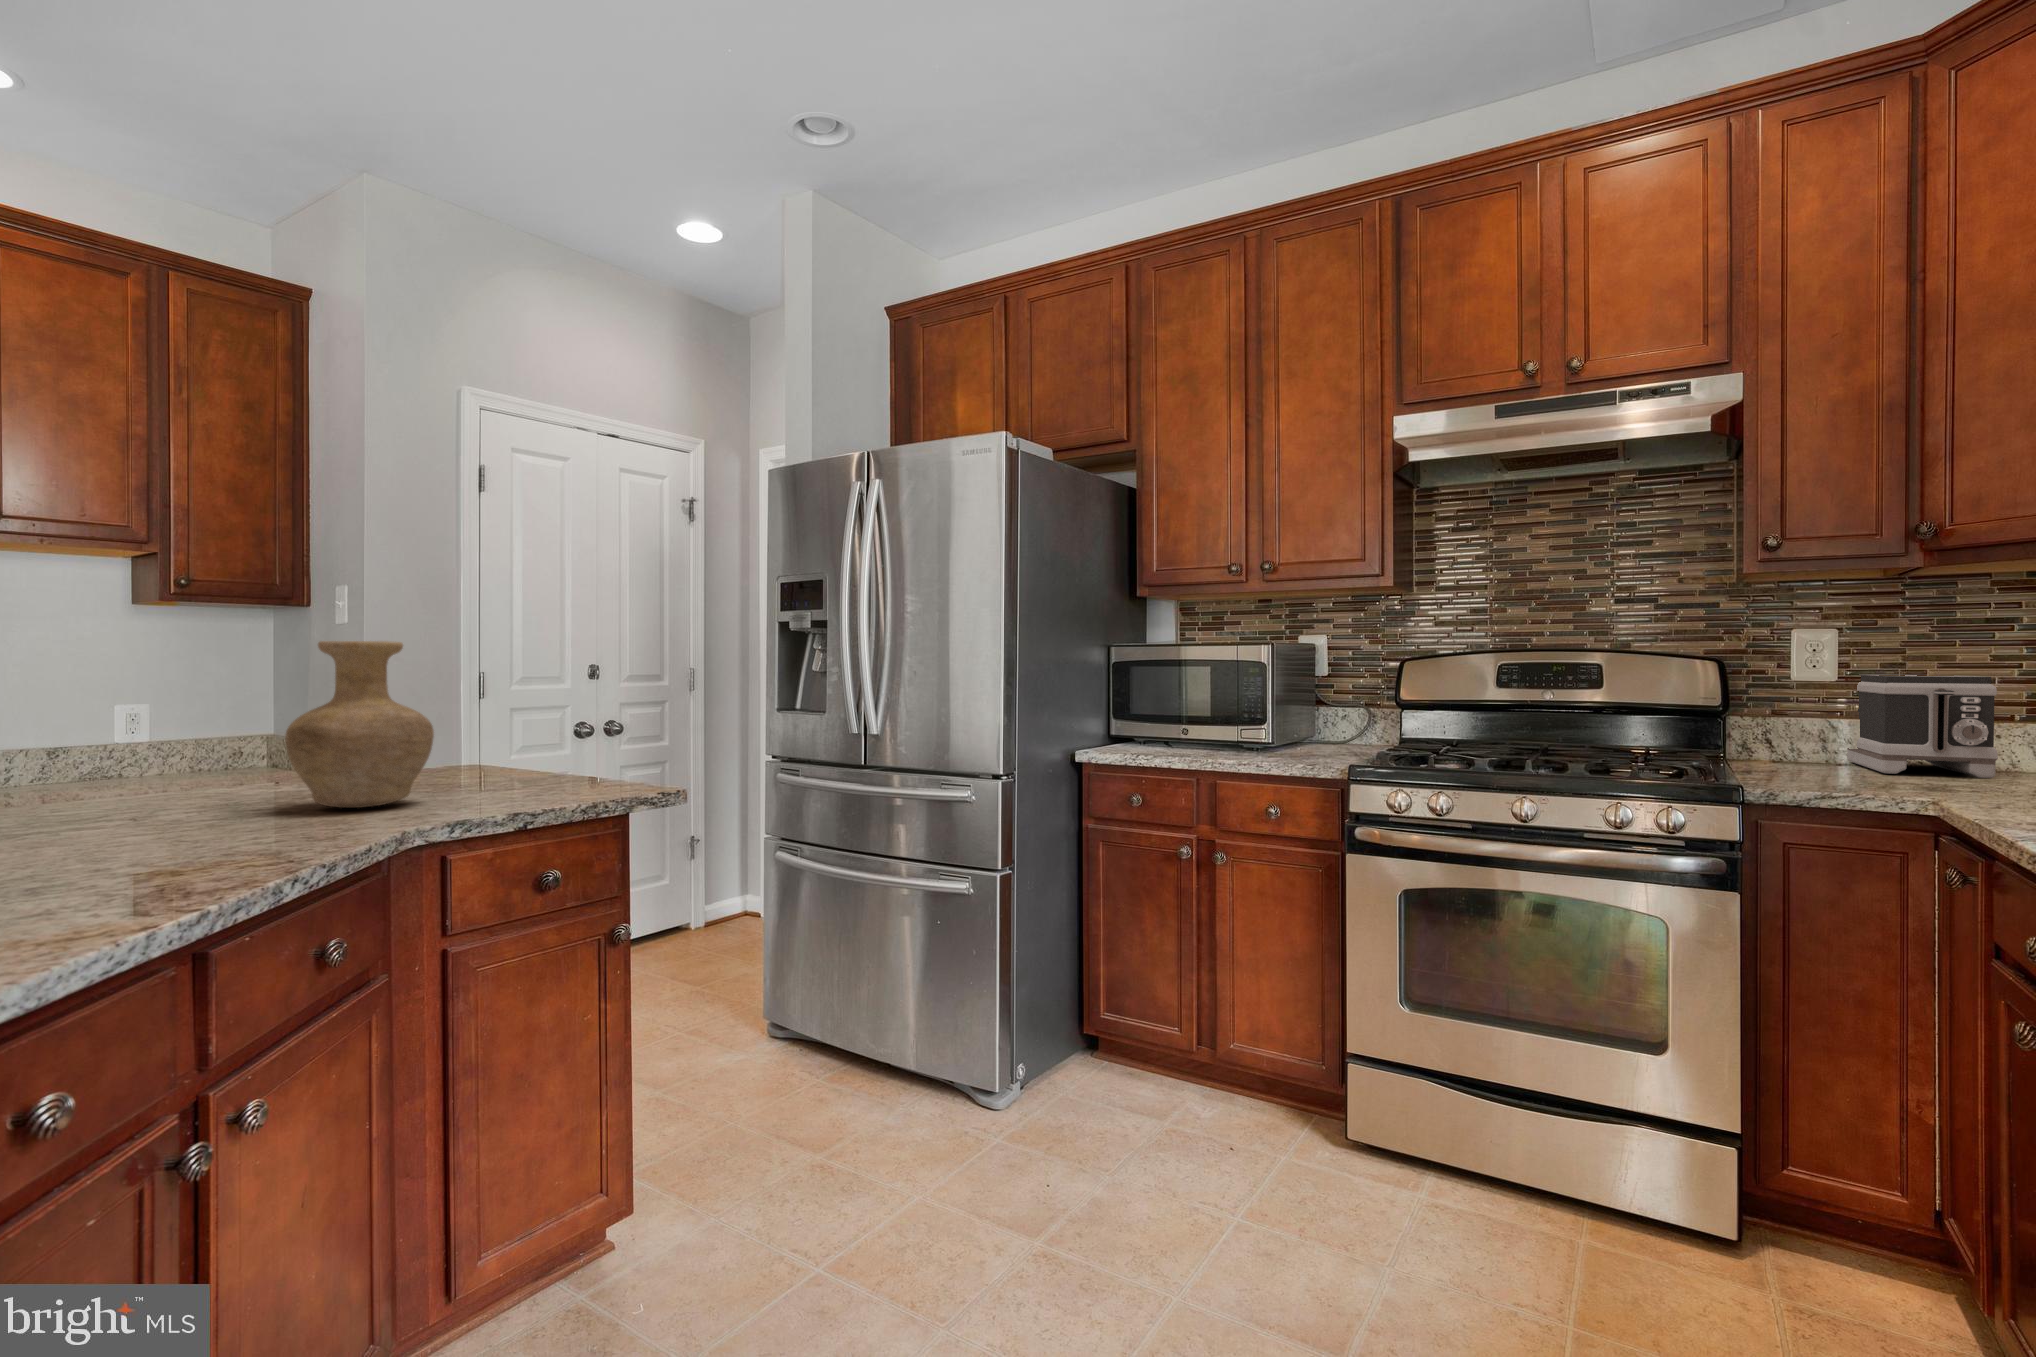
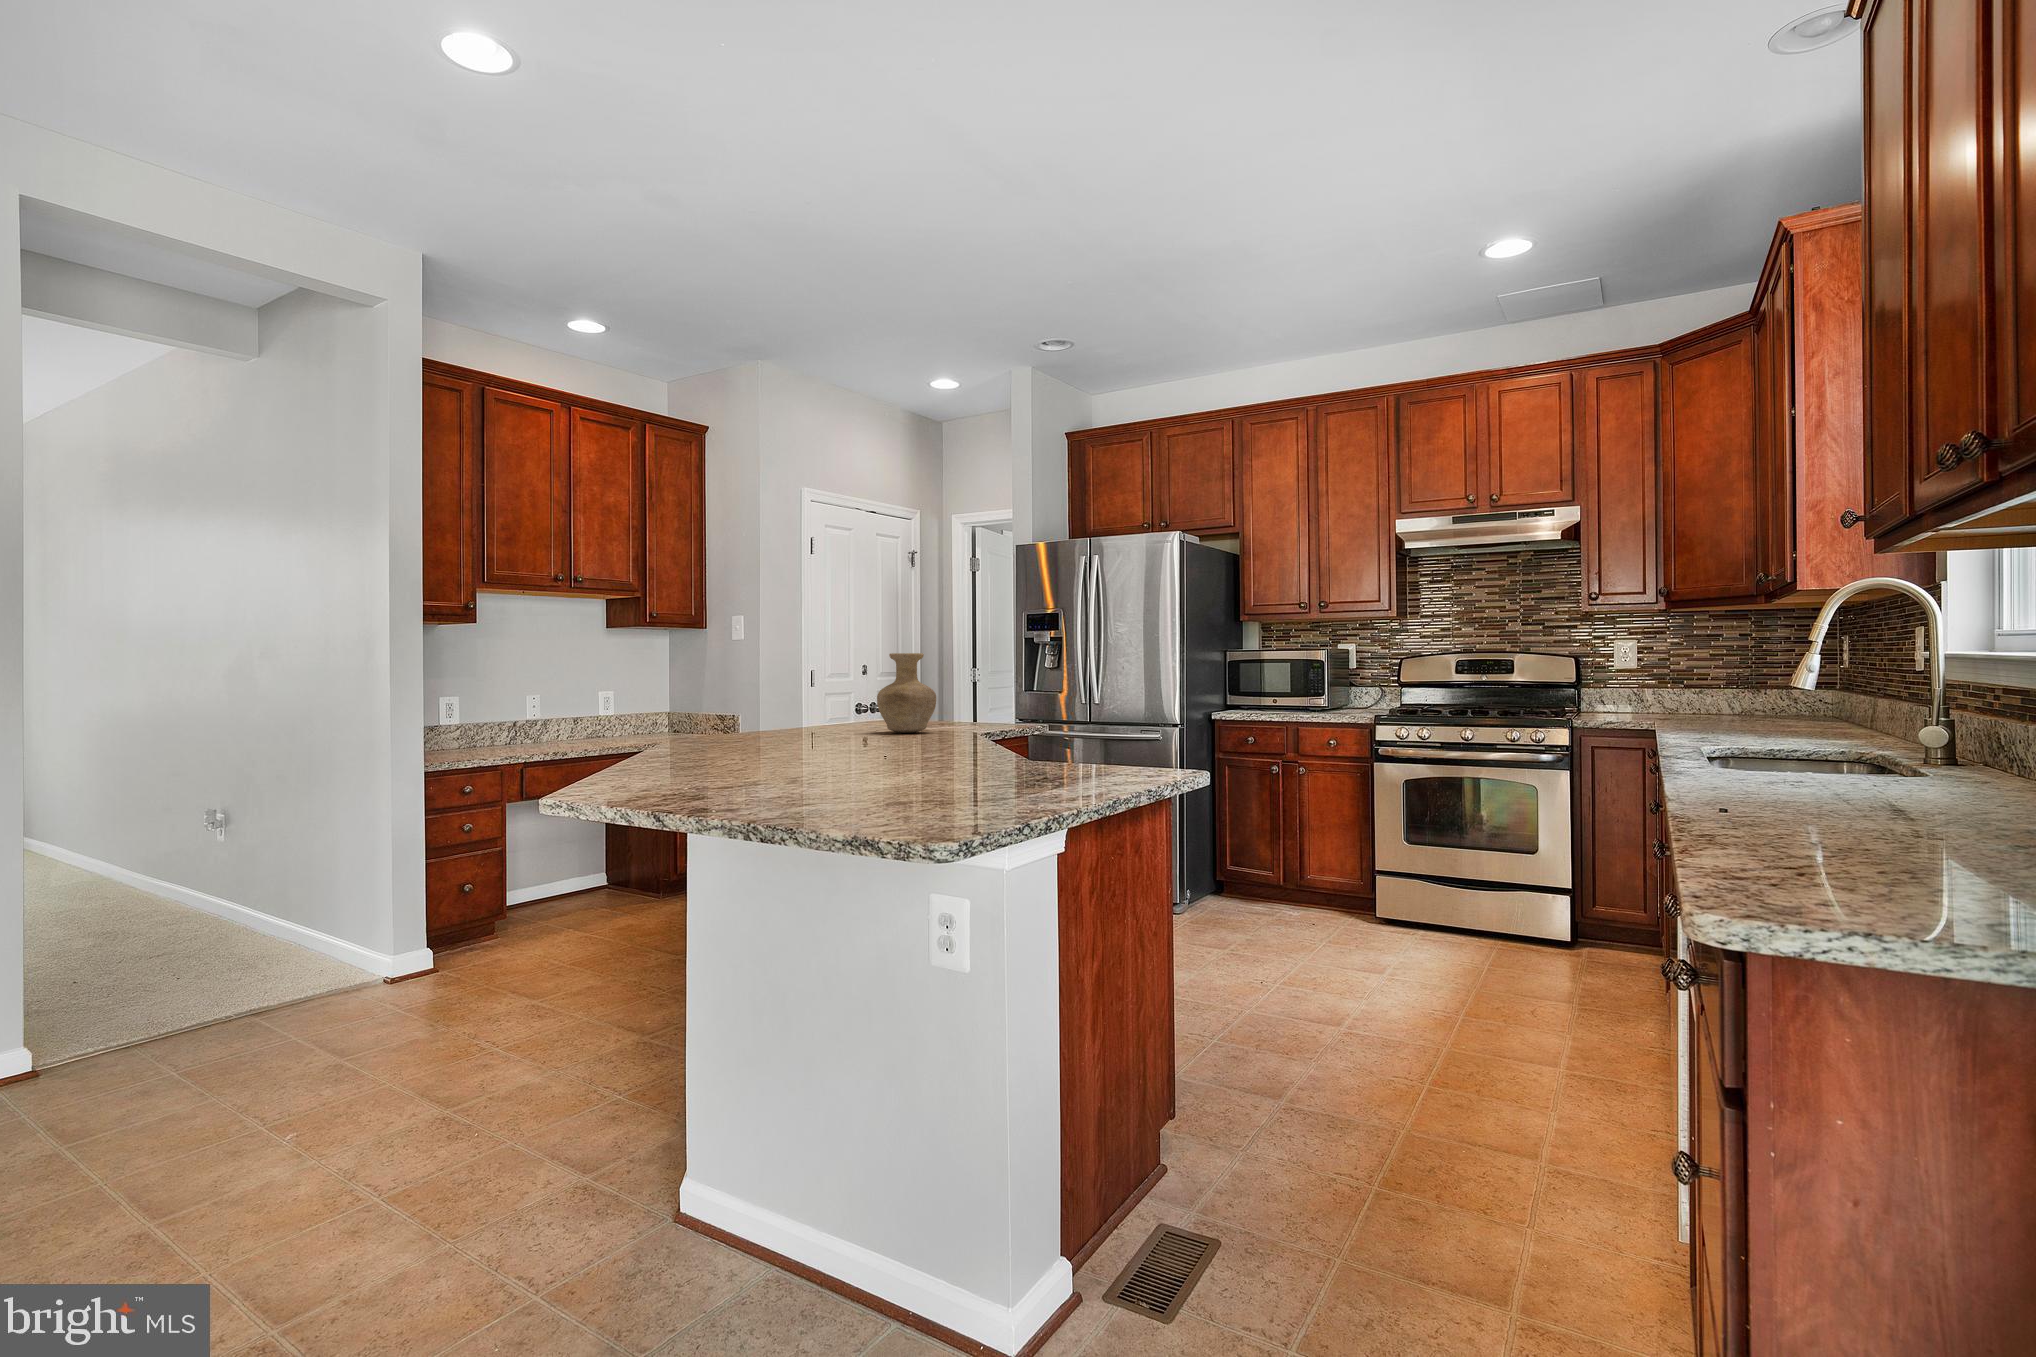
toaster: present [1847,675,1998,778] -> none [1645,665,1703,716]

